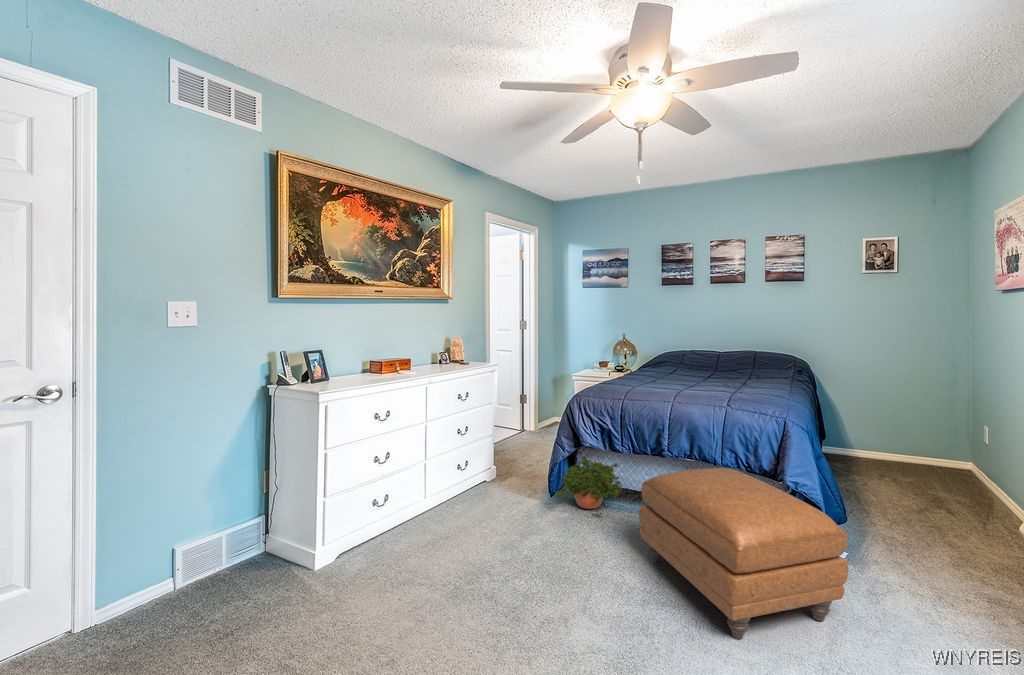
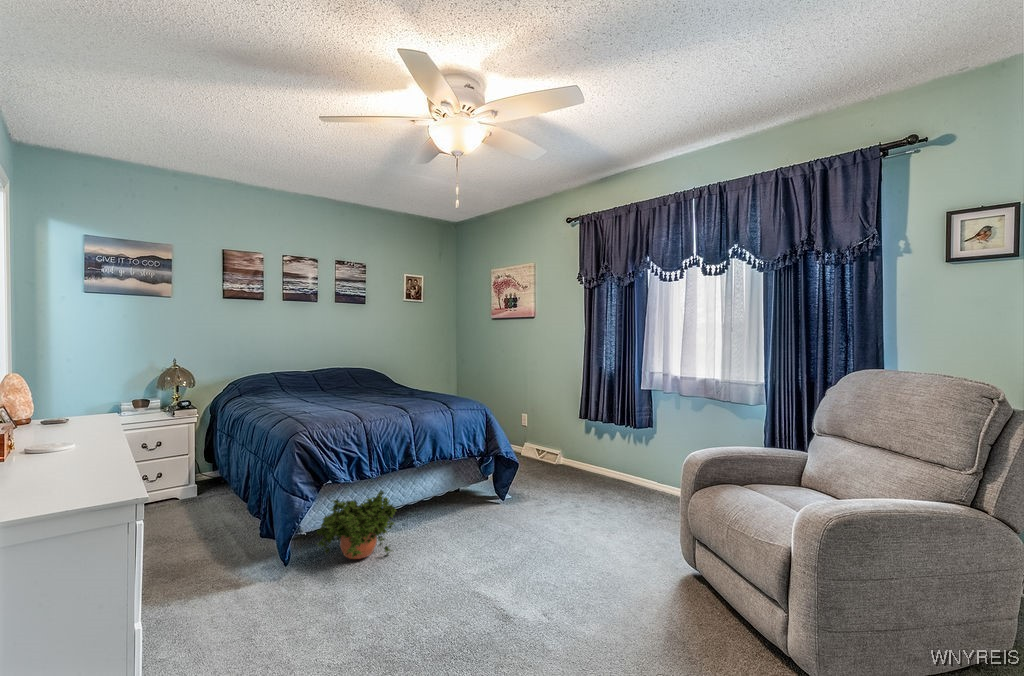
ottoman: present [639,468,849,639] -> none [482,448,616,551]

